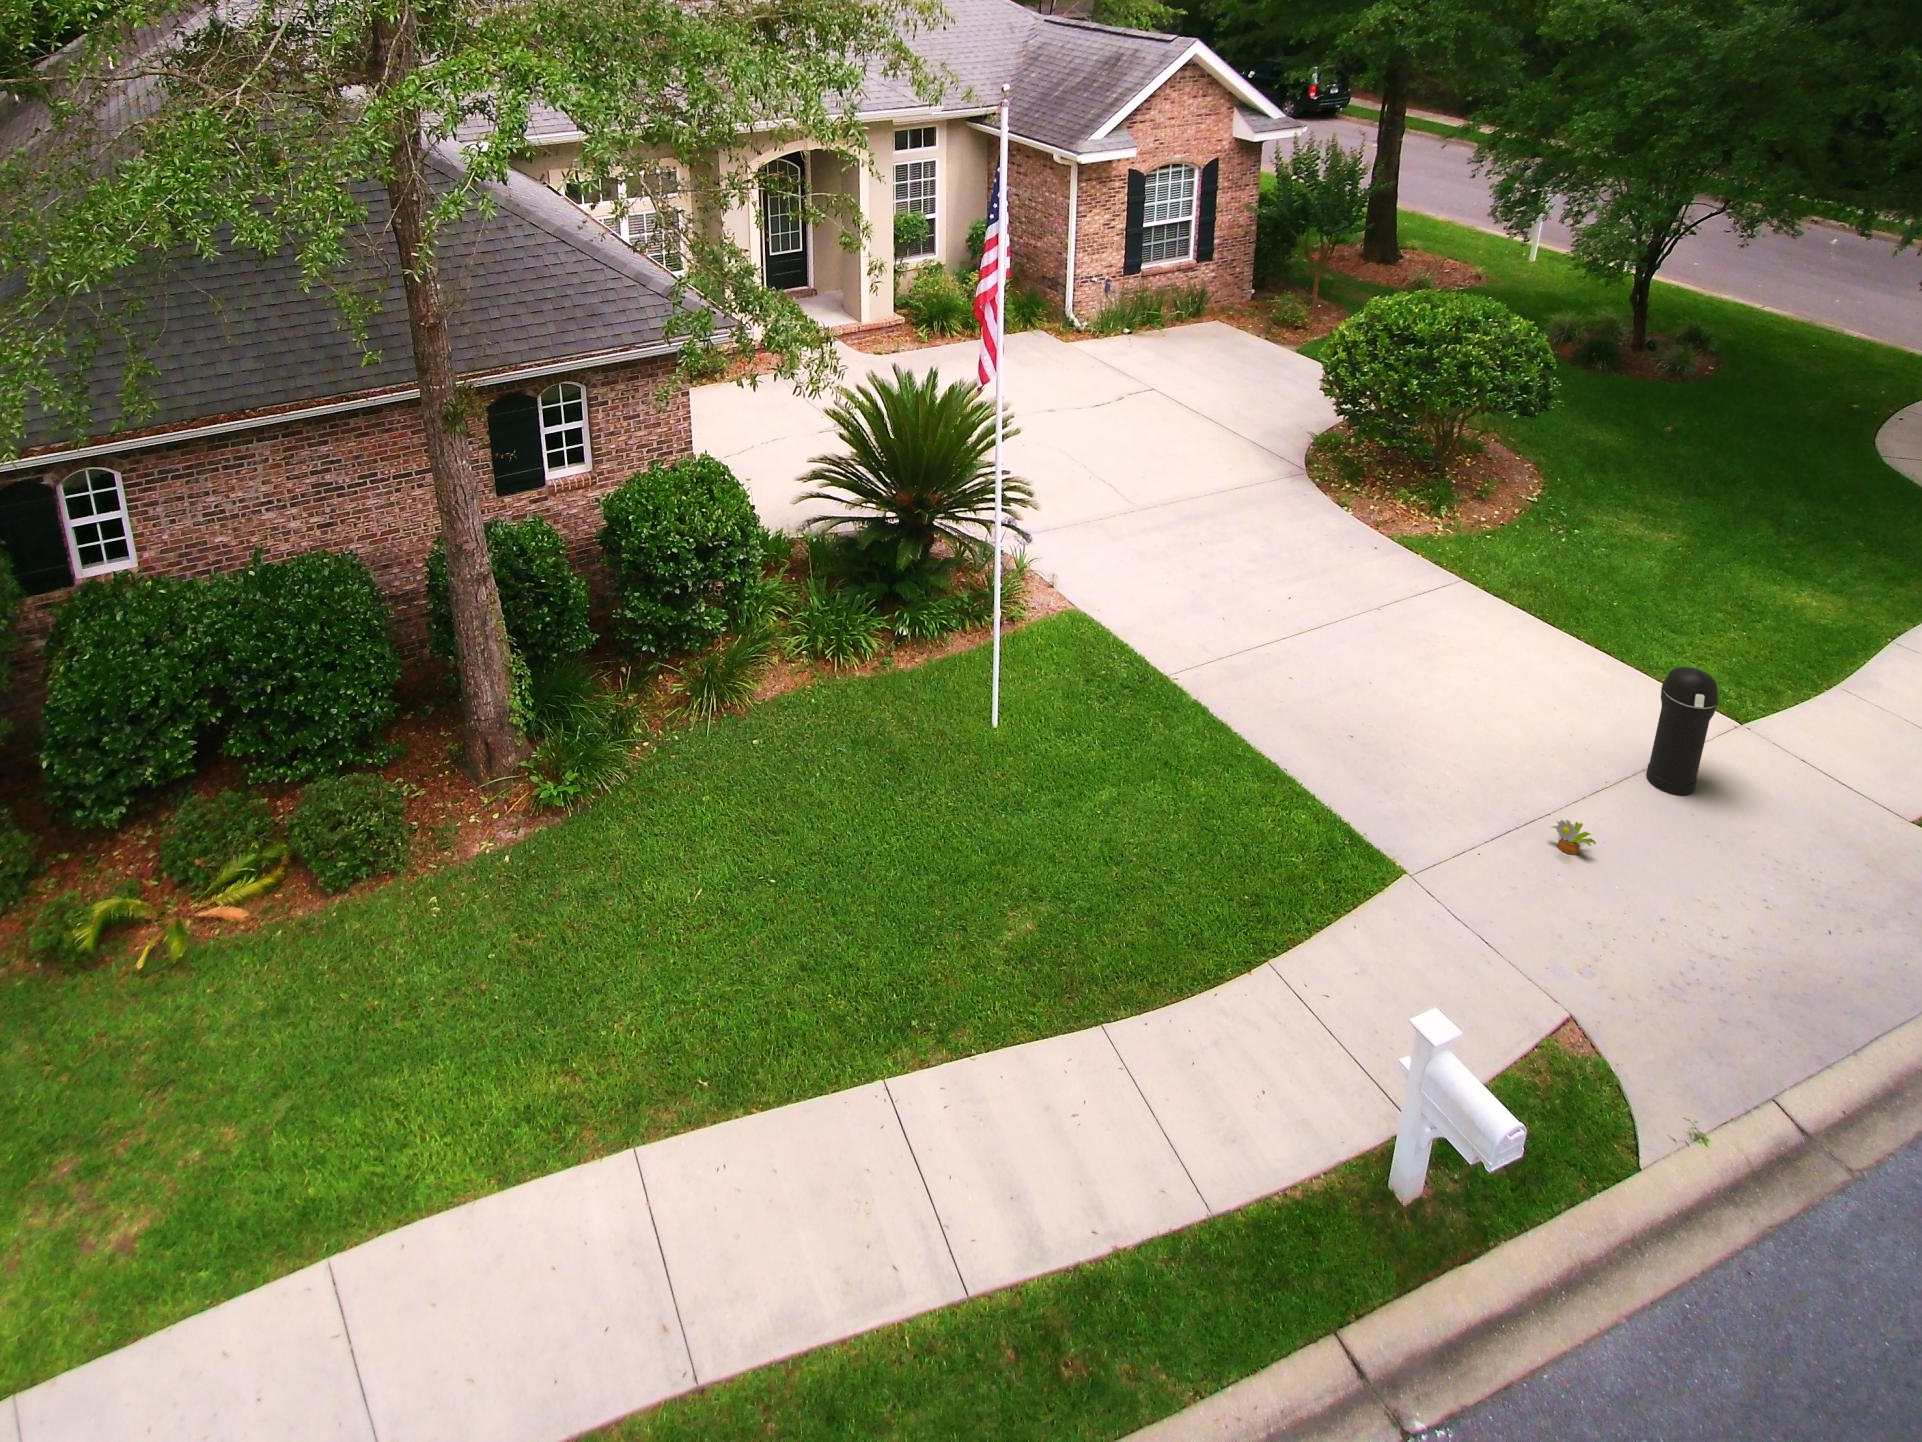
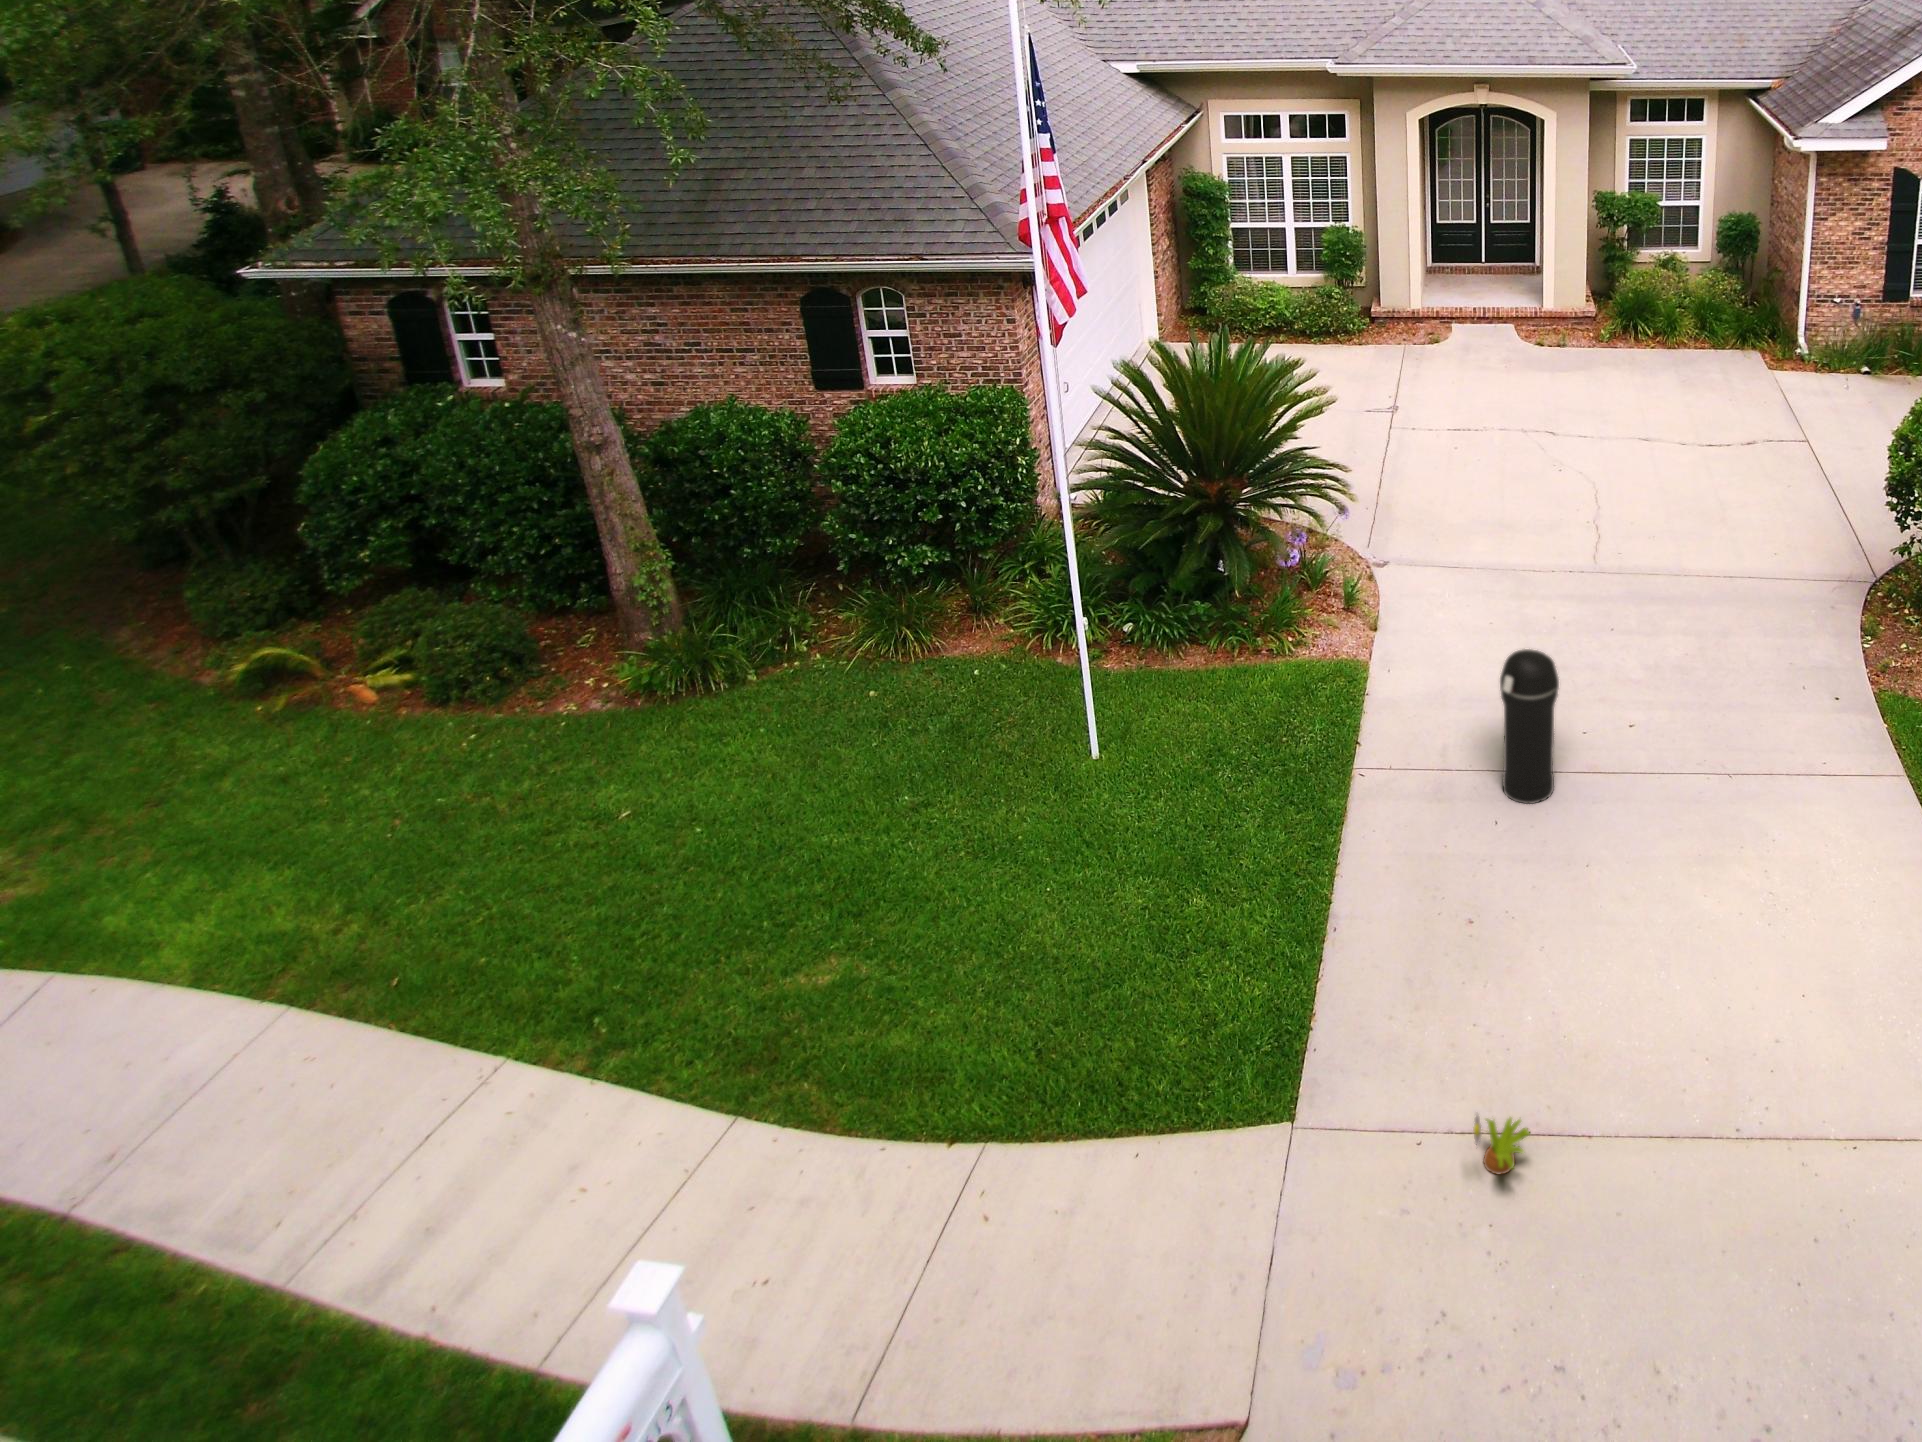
trash can: present [1646,667,1719,796] -> present [1500,649,1559,804]

